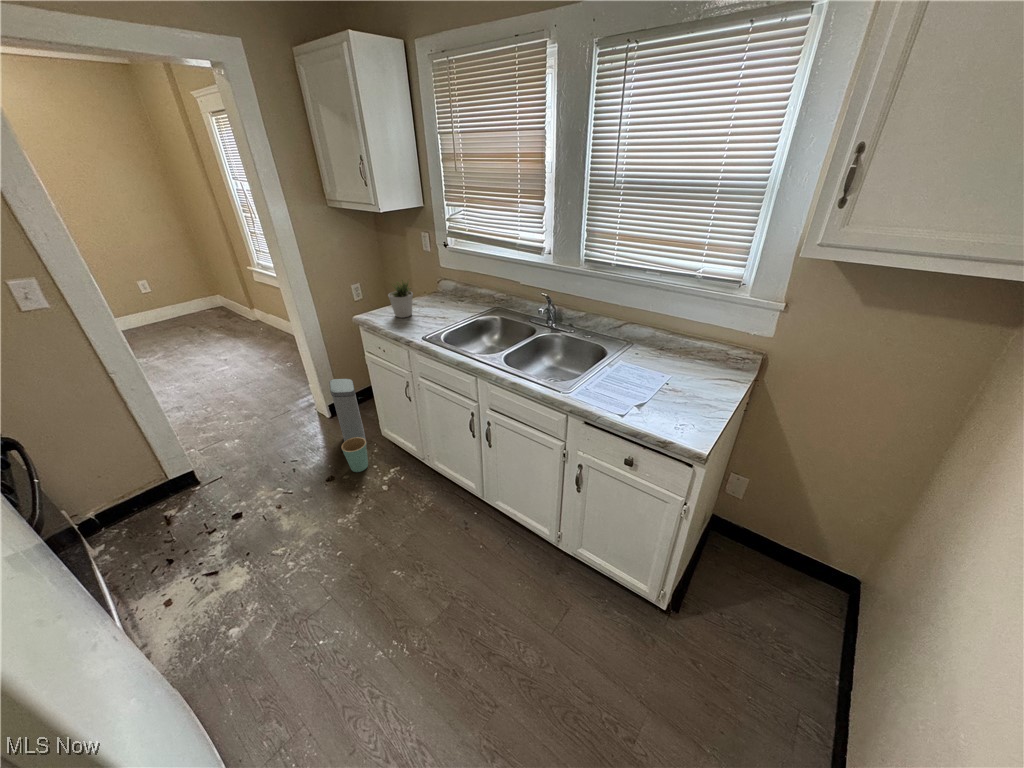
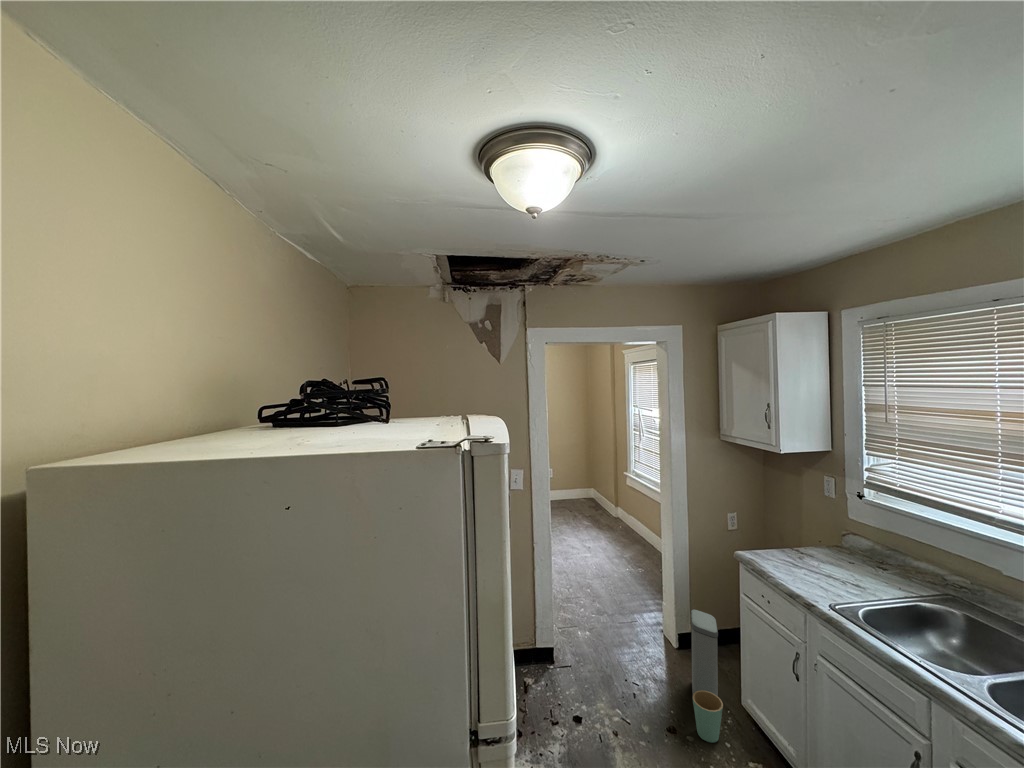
potted plant: present [388,280,413,318] -> none [782,526,815,570]

